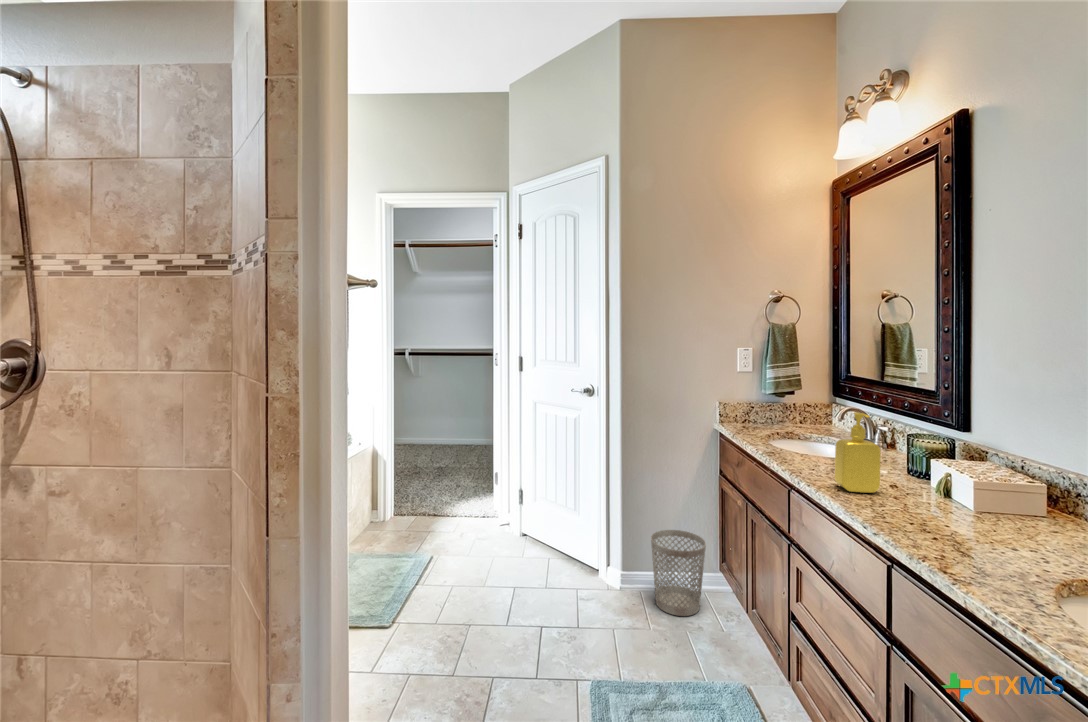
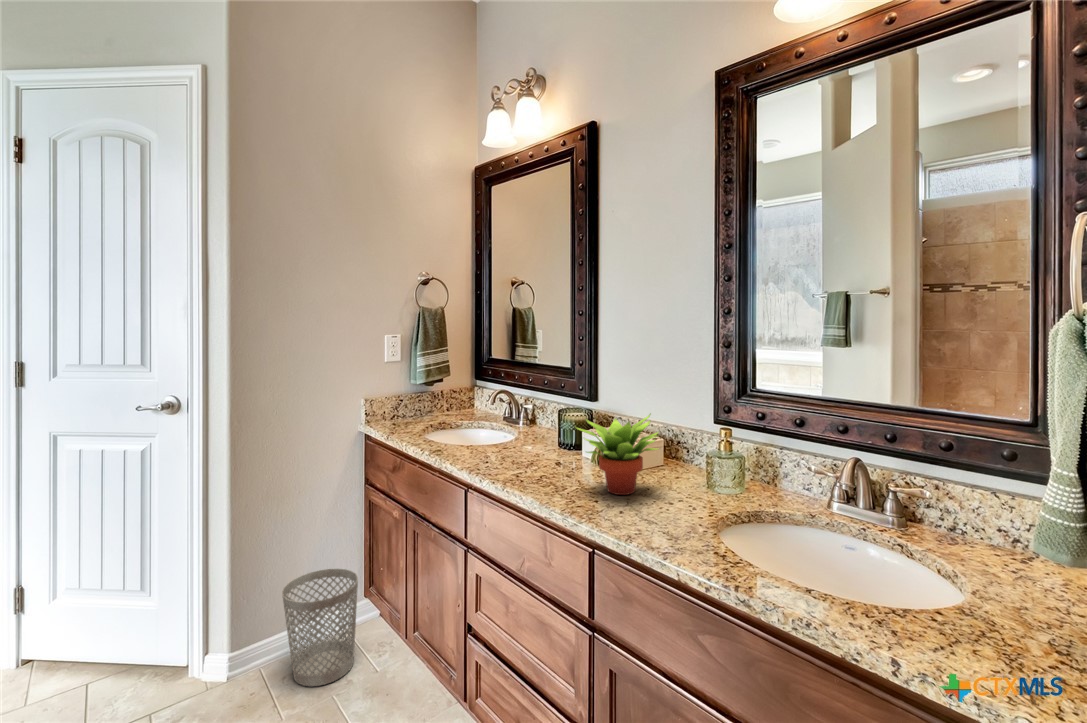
soap dispenser: present [835,412,881,493] -> none [514,394,554,480]
succulent plant: none [894,442,1013,528] -> present [575,413,659,495]

